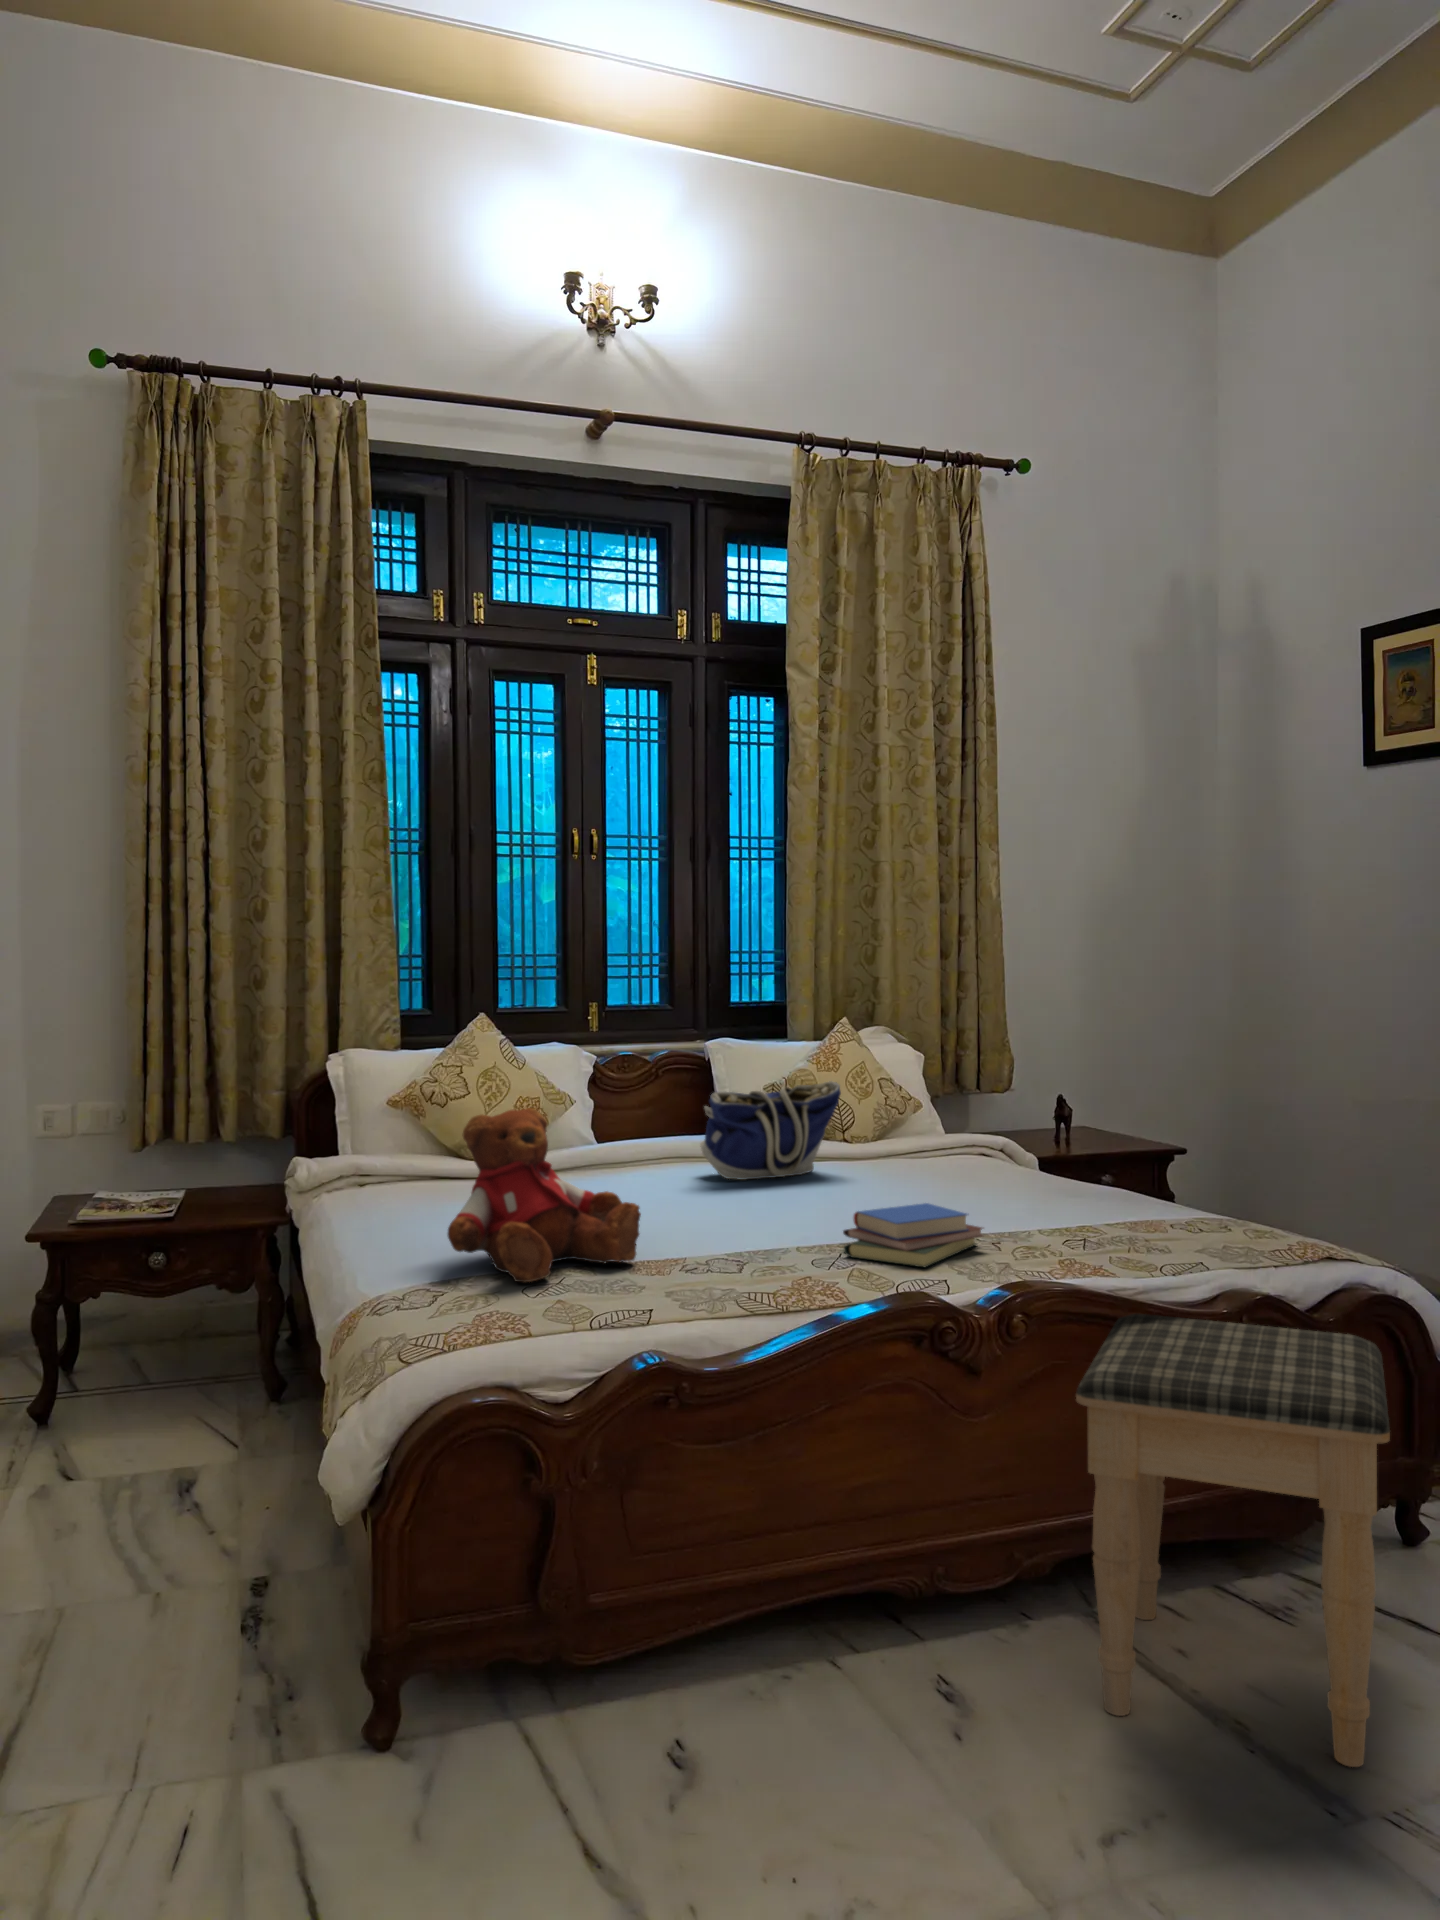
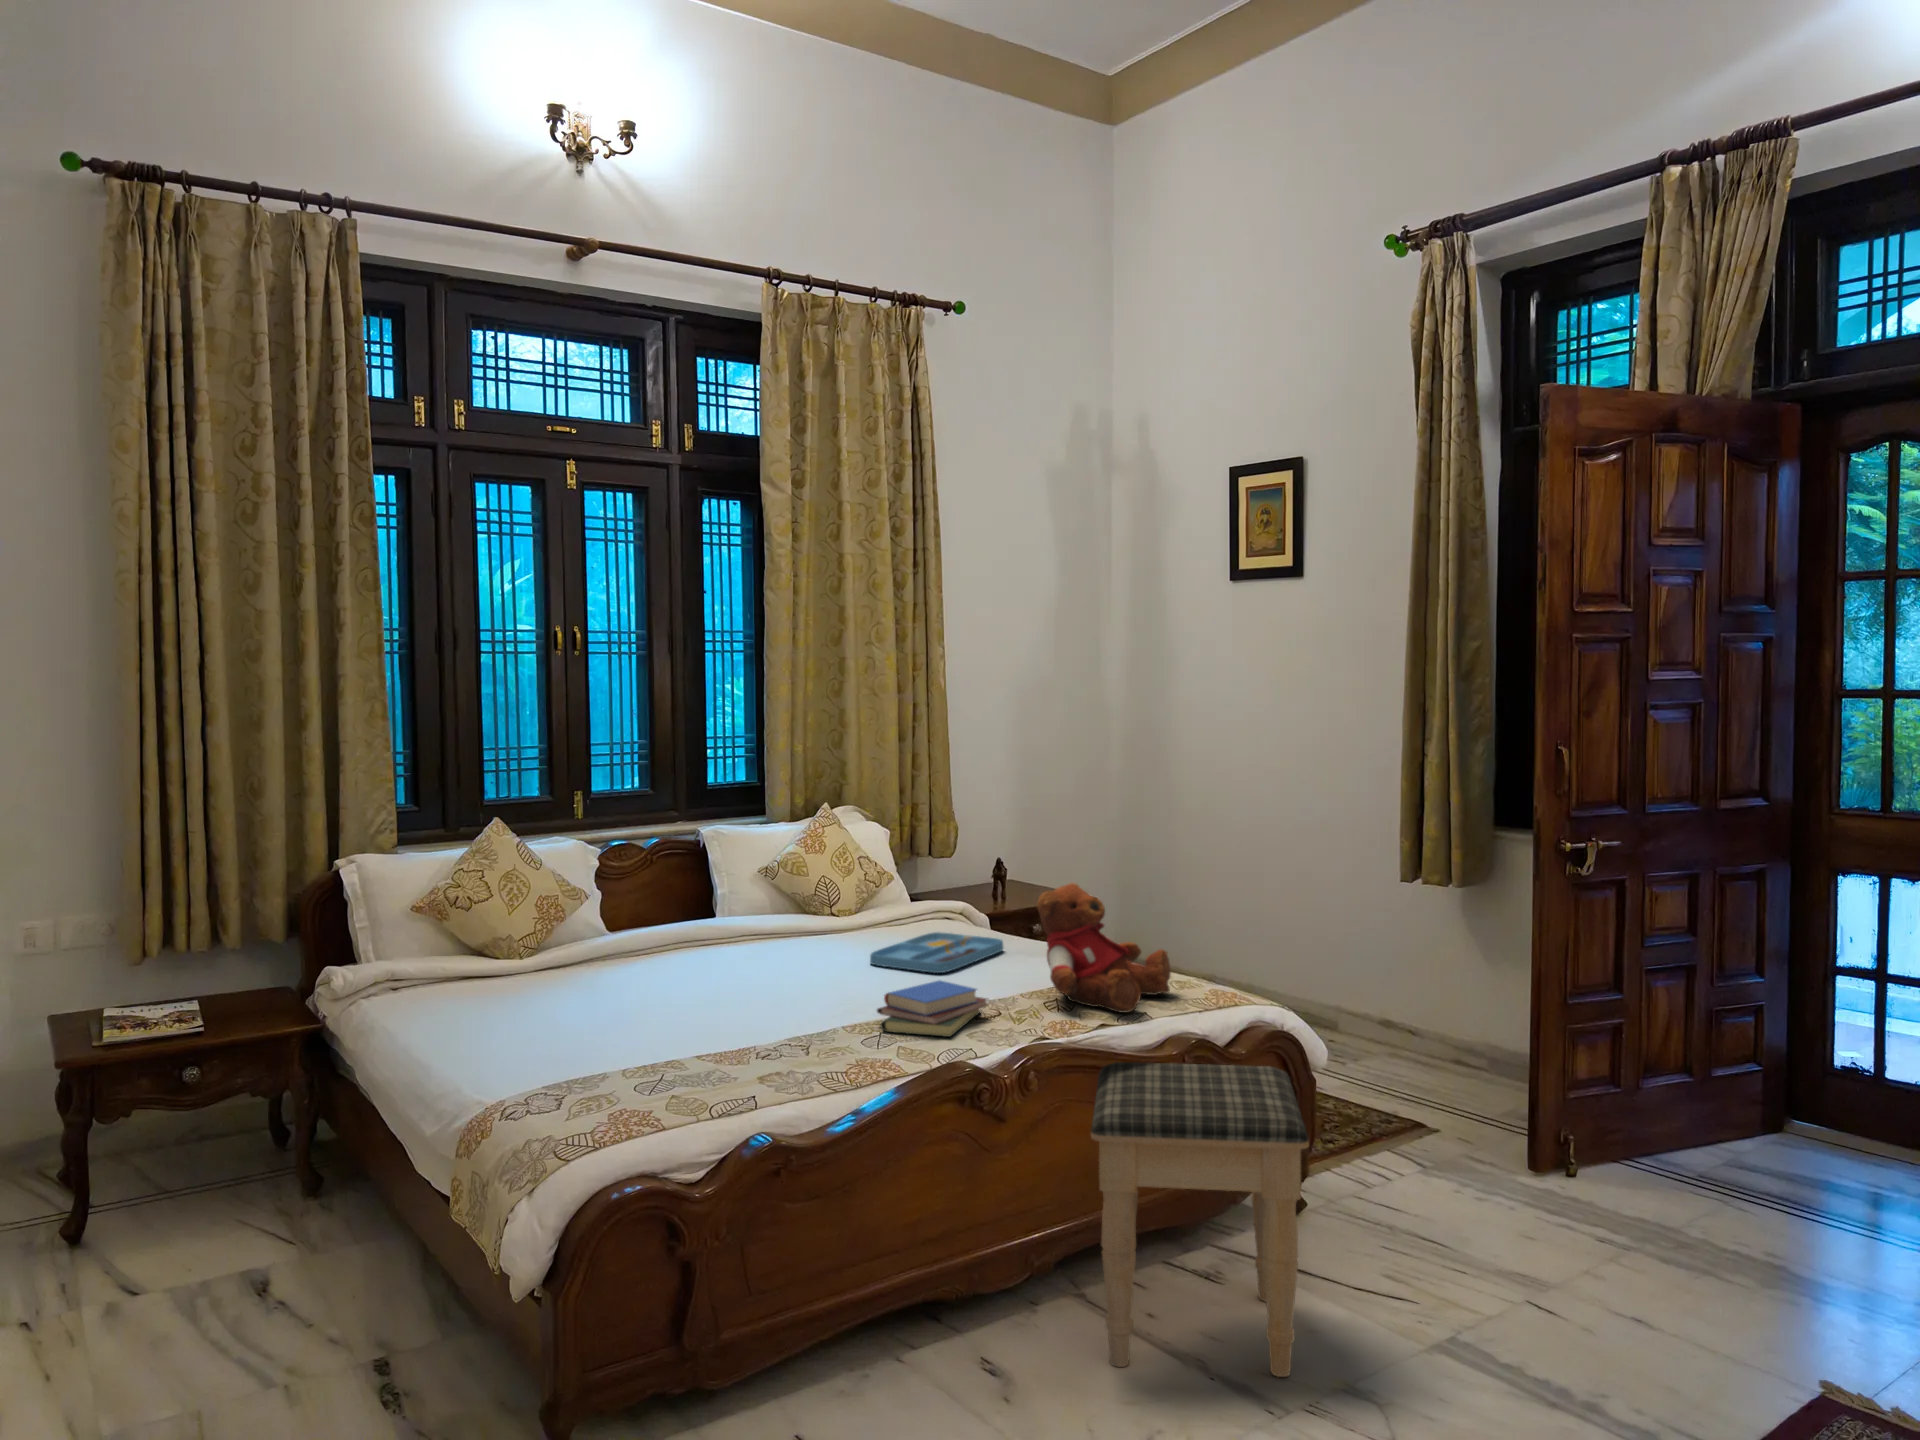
tote bag: present [700,1081,841,1180] -> none [715,868,838,960]
teddy bear: present [448,1108,641,1282] -> present [1037,883,1171,1012]
tray: none [869,1163,1036,1203] -> present [870,932,1004,973]

